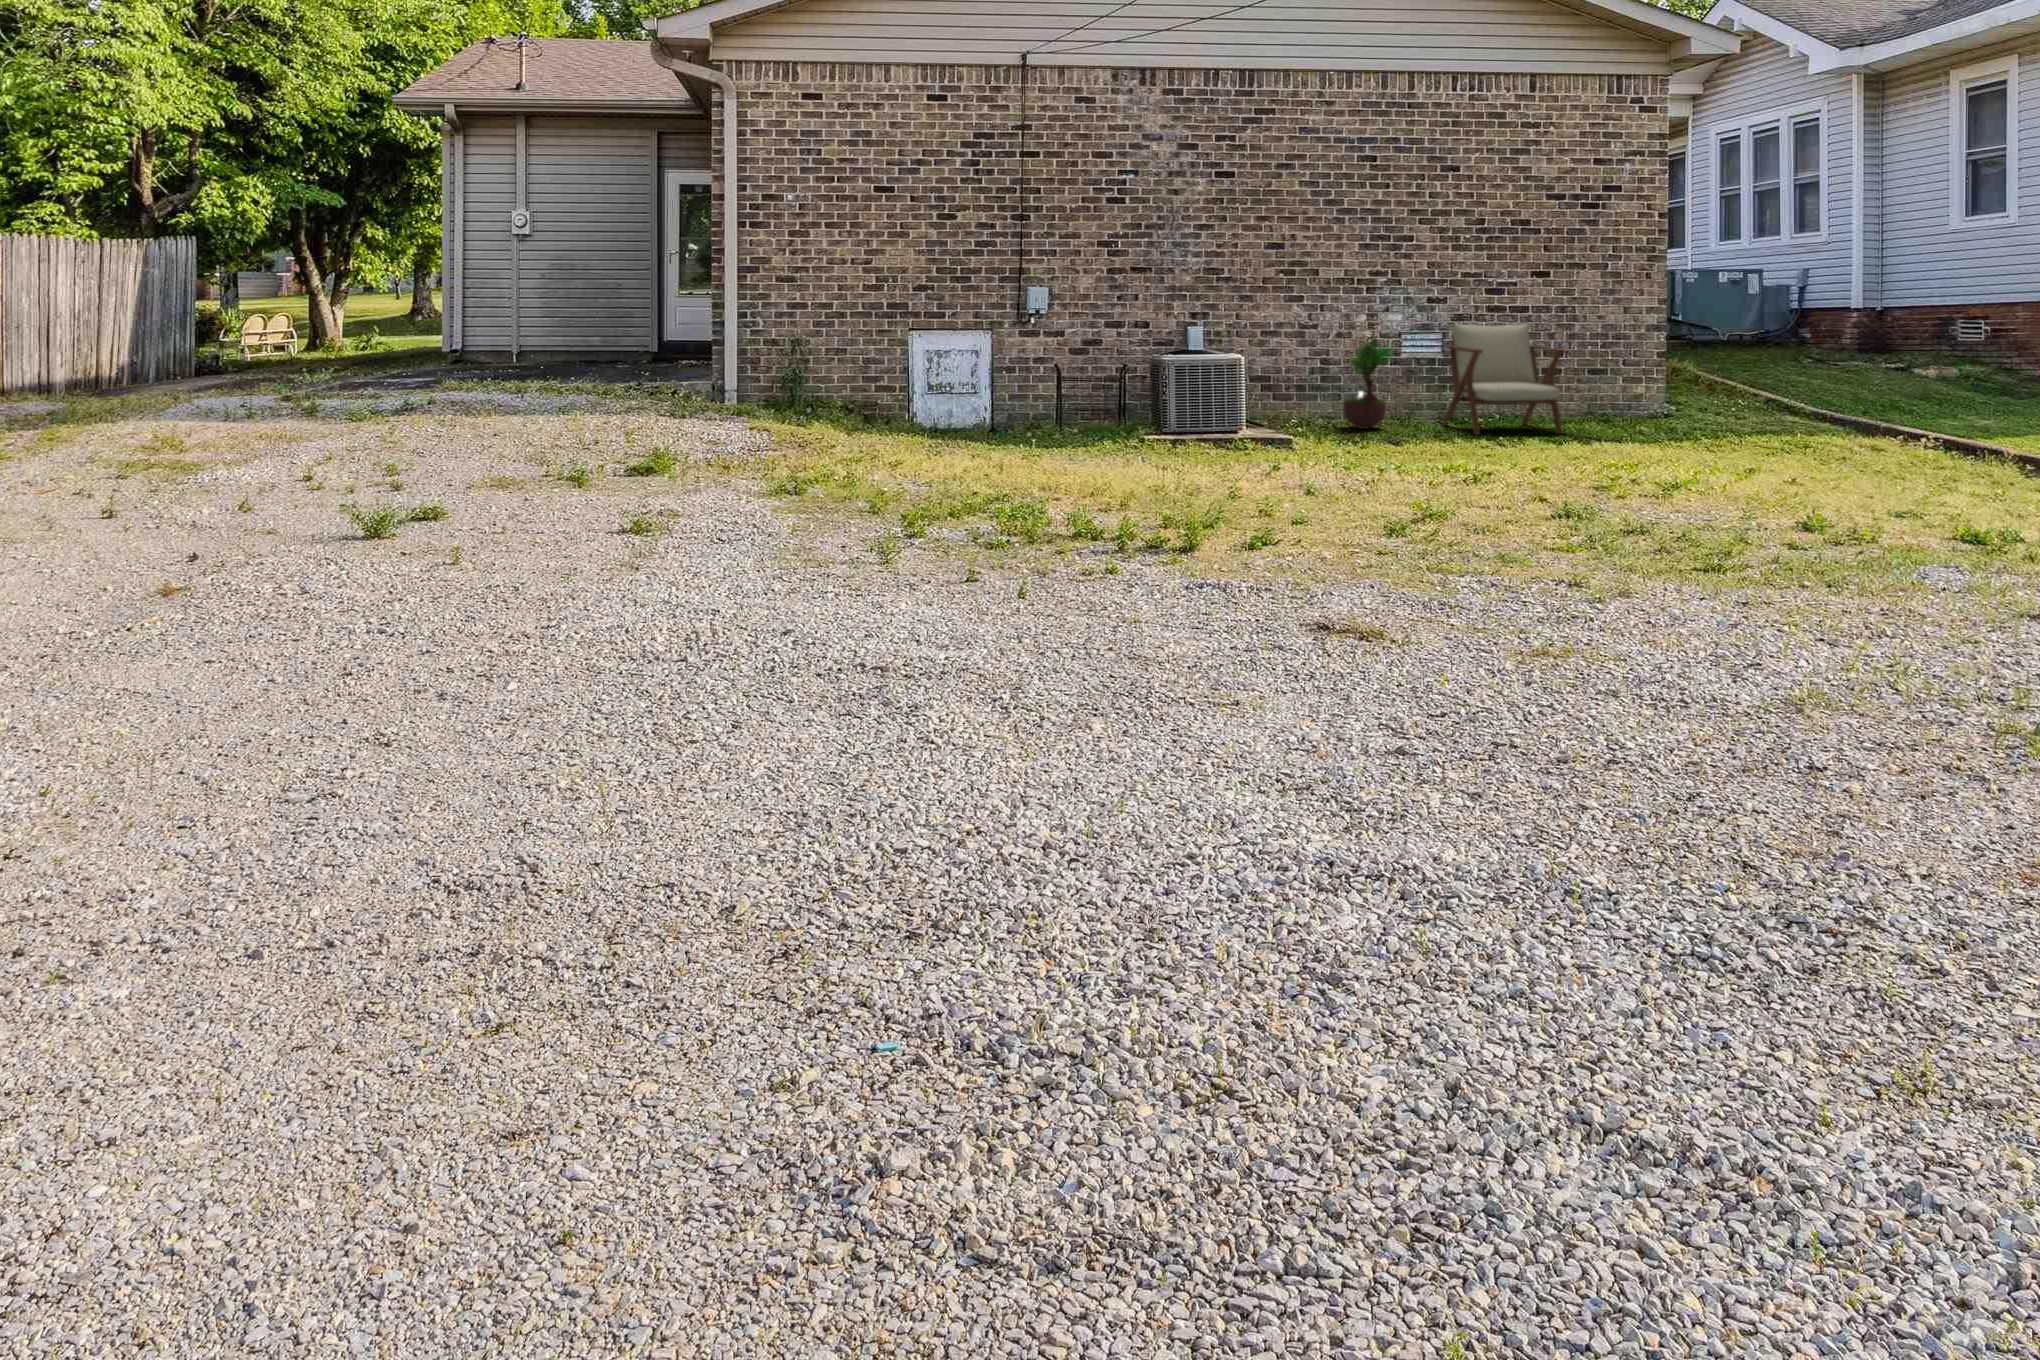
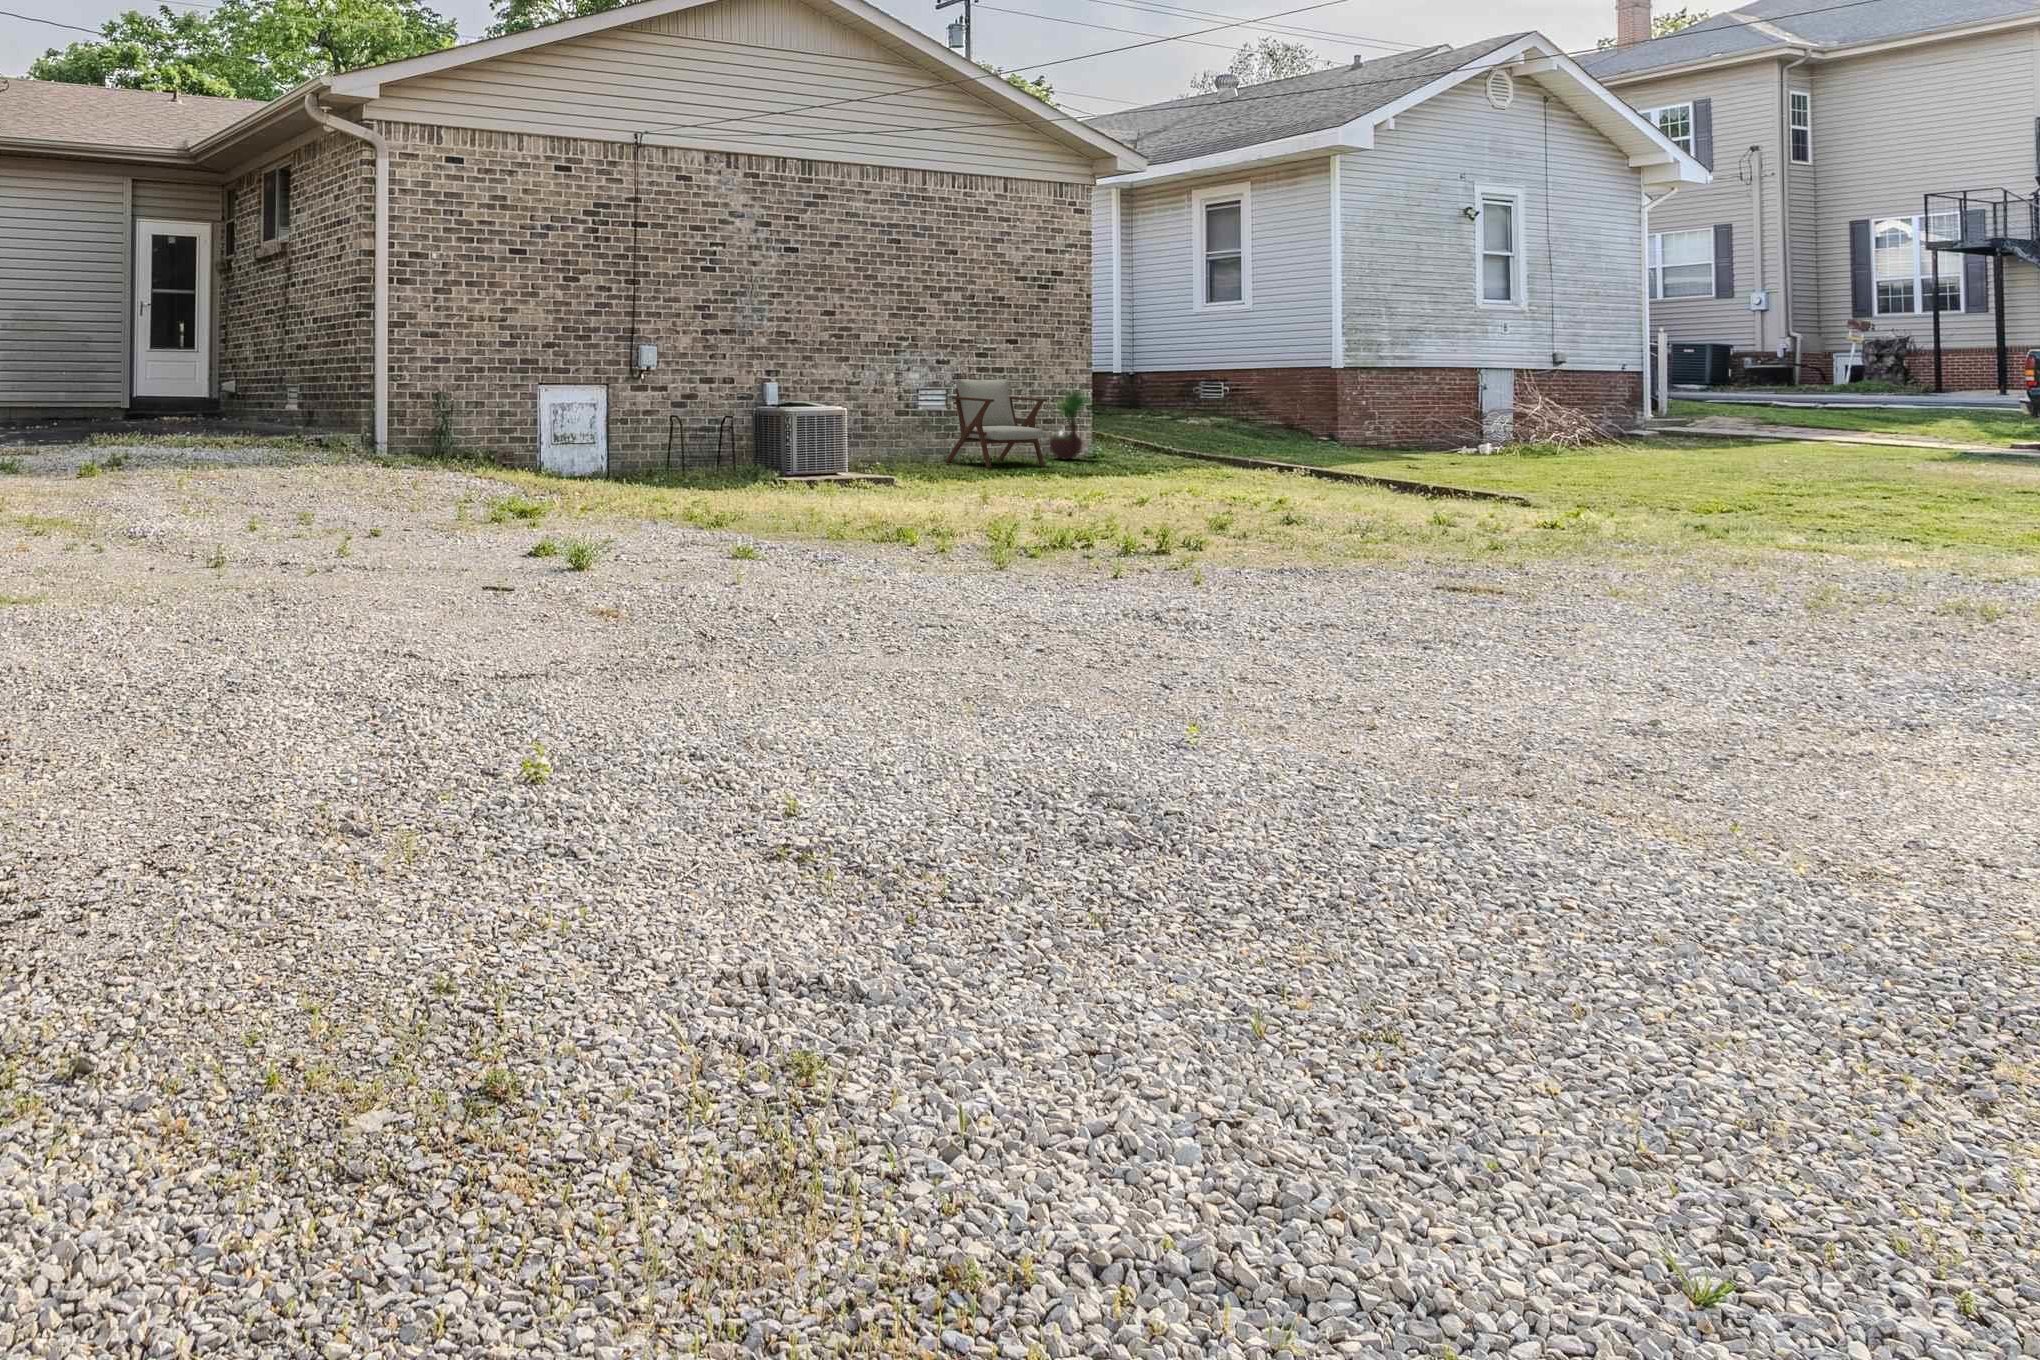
potted tree: present [1343,339,1393,429] -> present [1049,390,1091,459]

